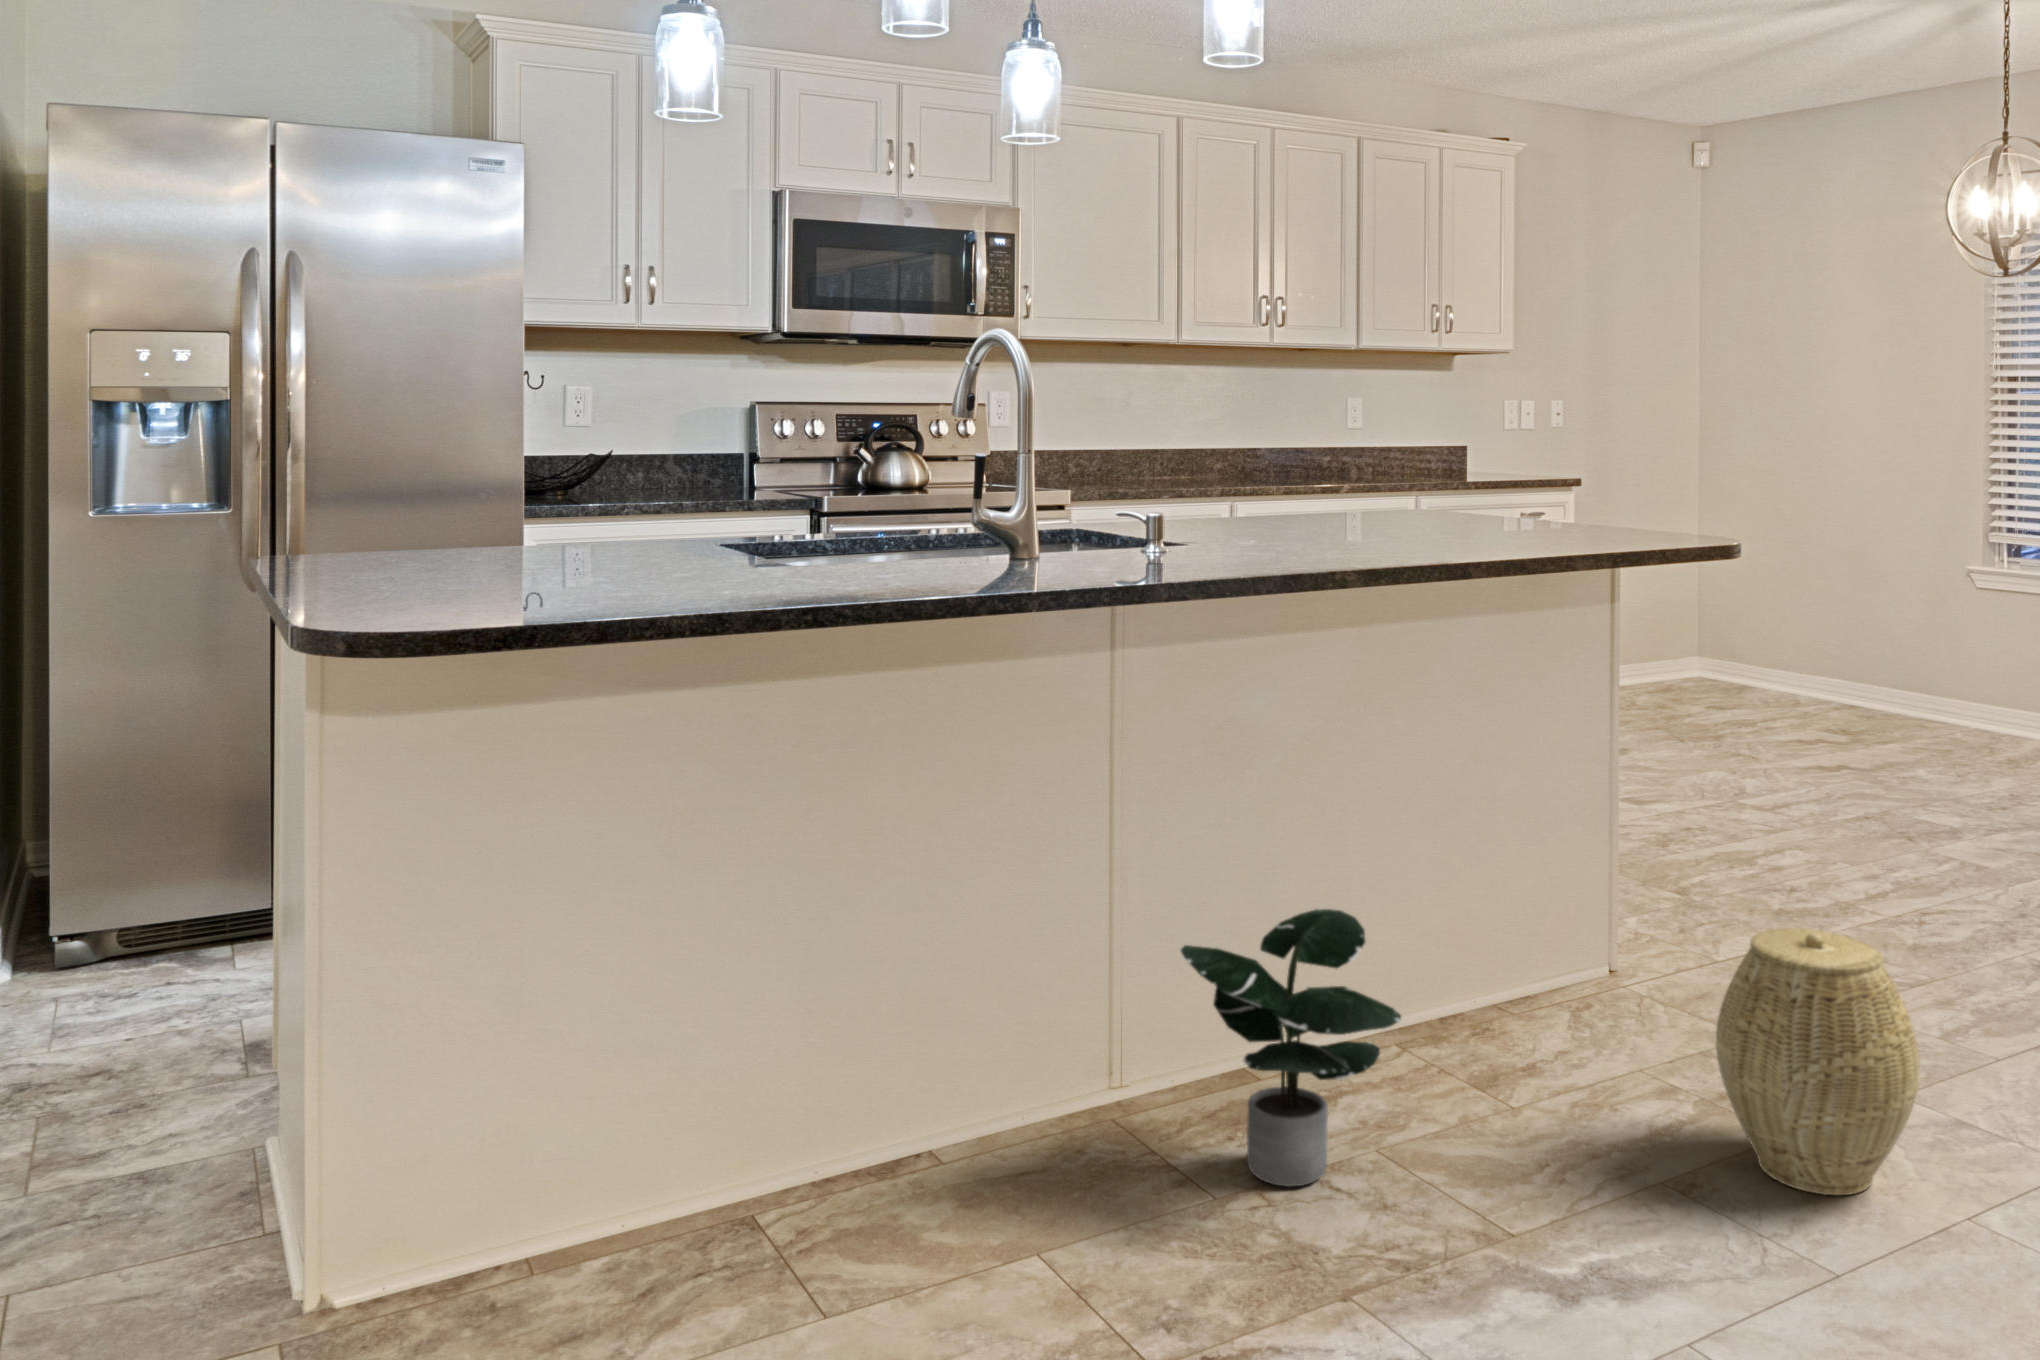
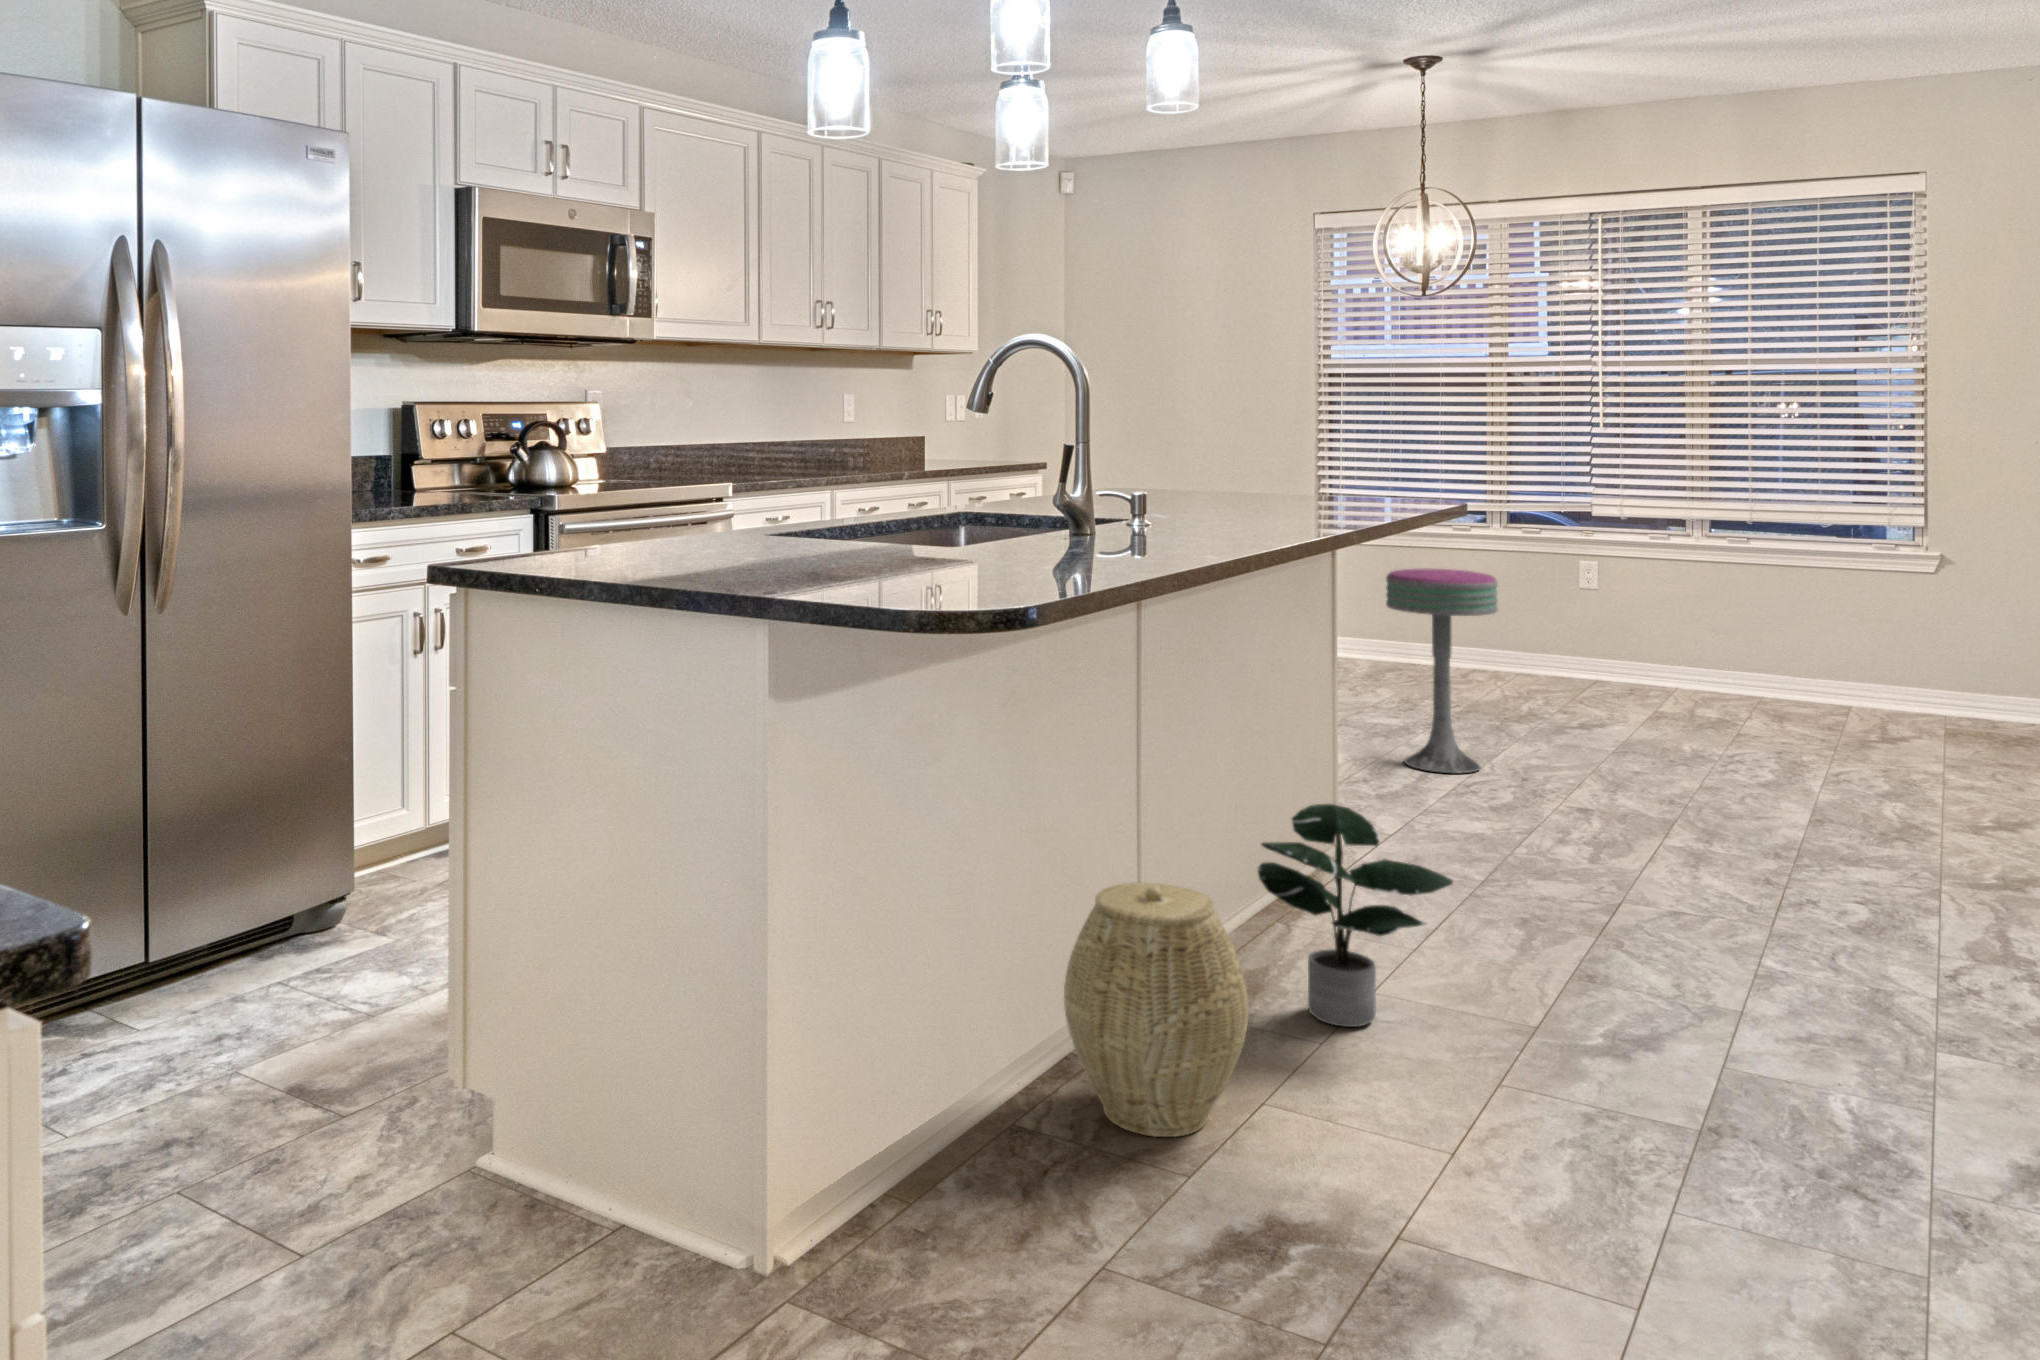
bar stool: none [1845,632,1995,903] -> present [1386,569,1498,773]
woven basket: present [1716,928,1920,1195] -> present [1064,883,1249,1137]

